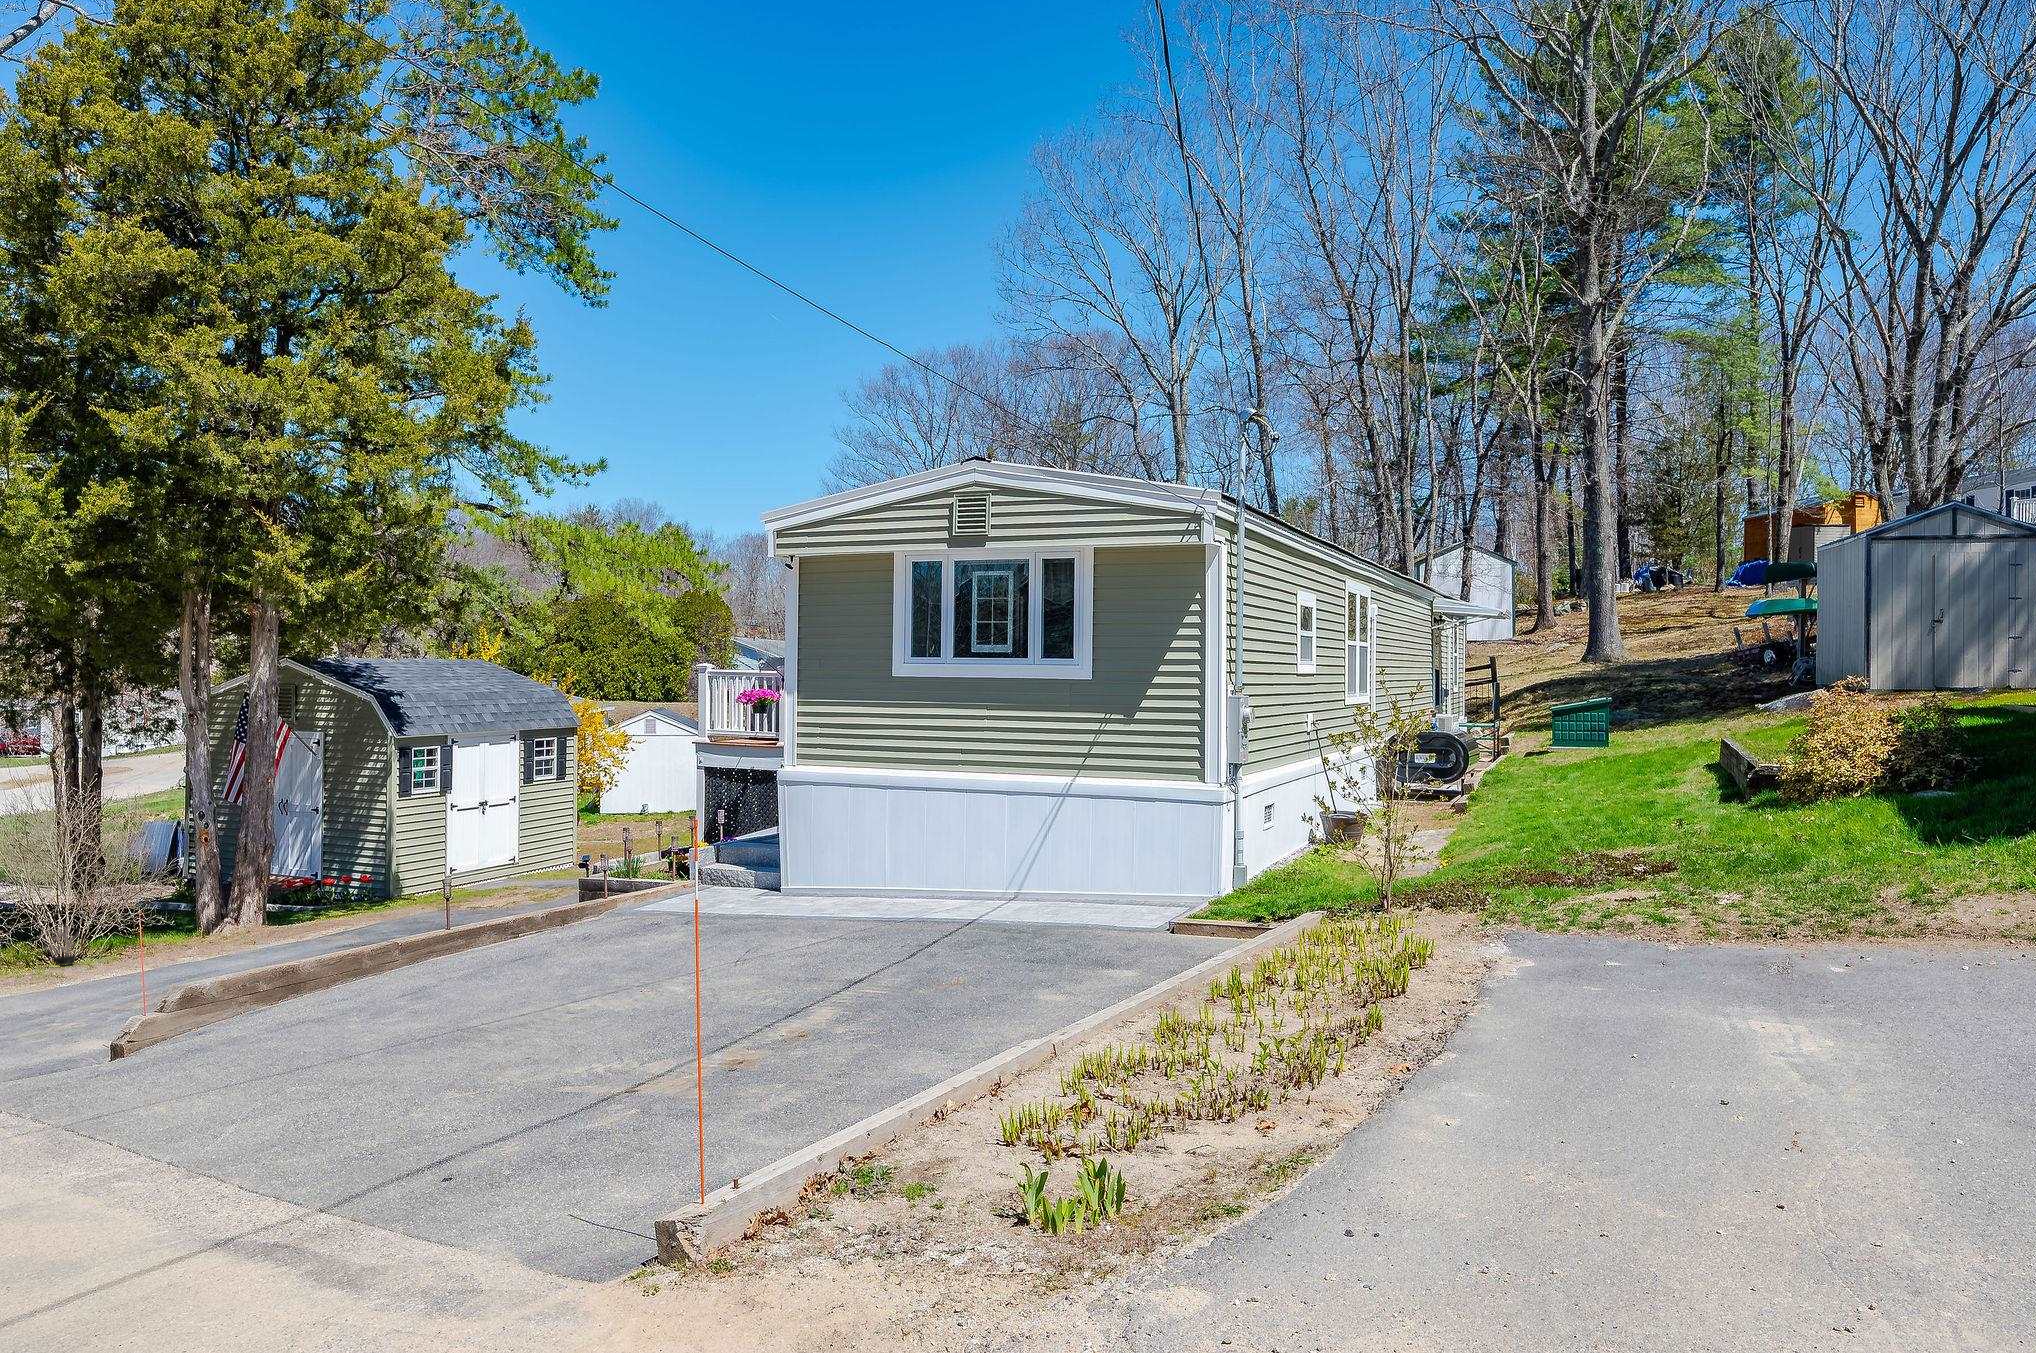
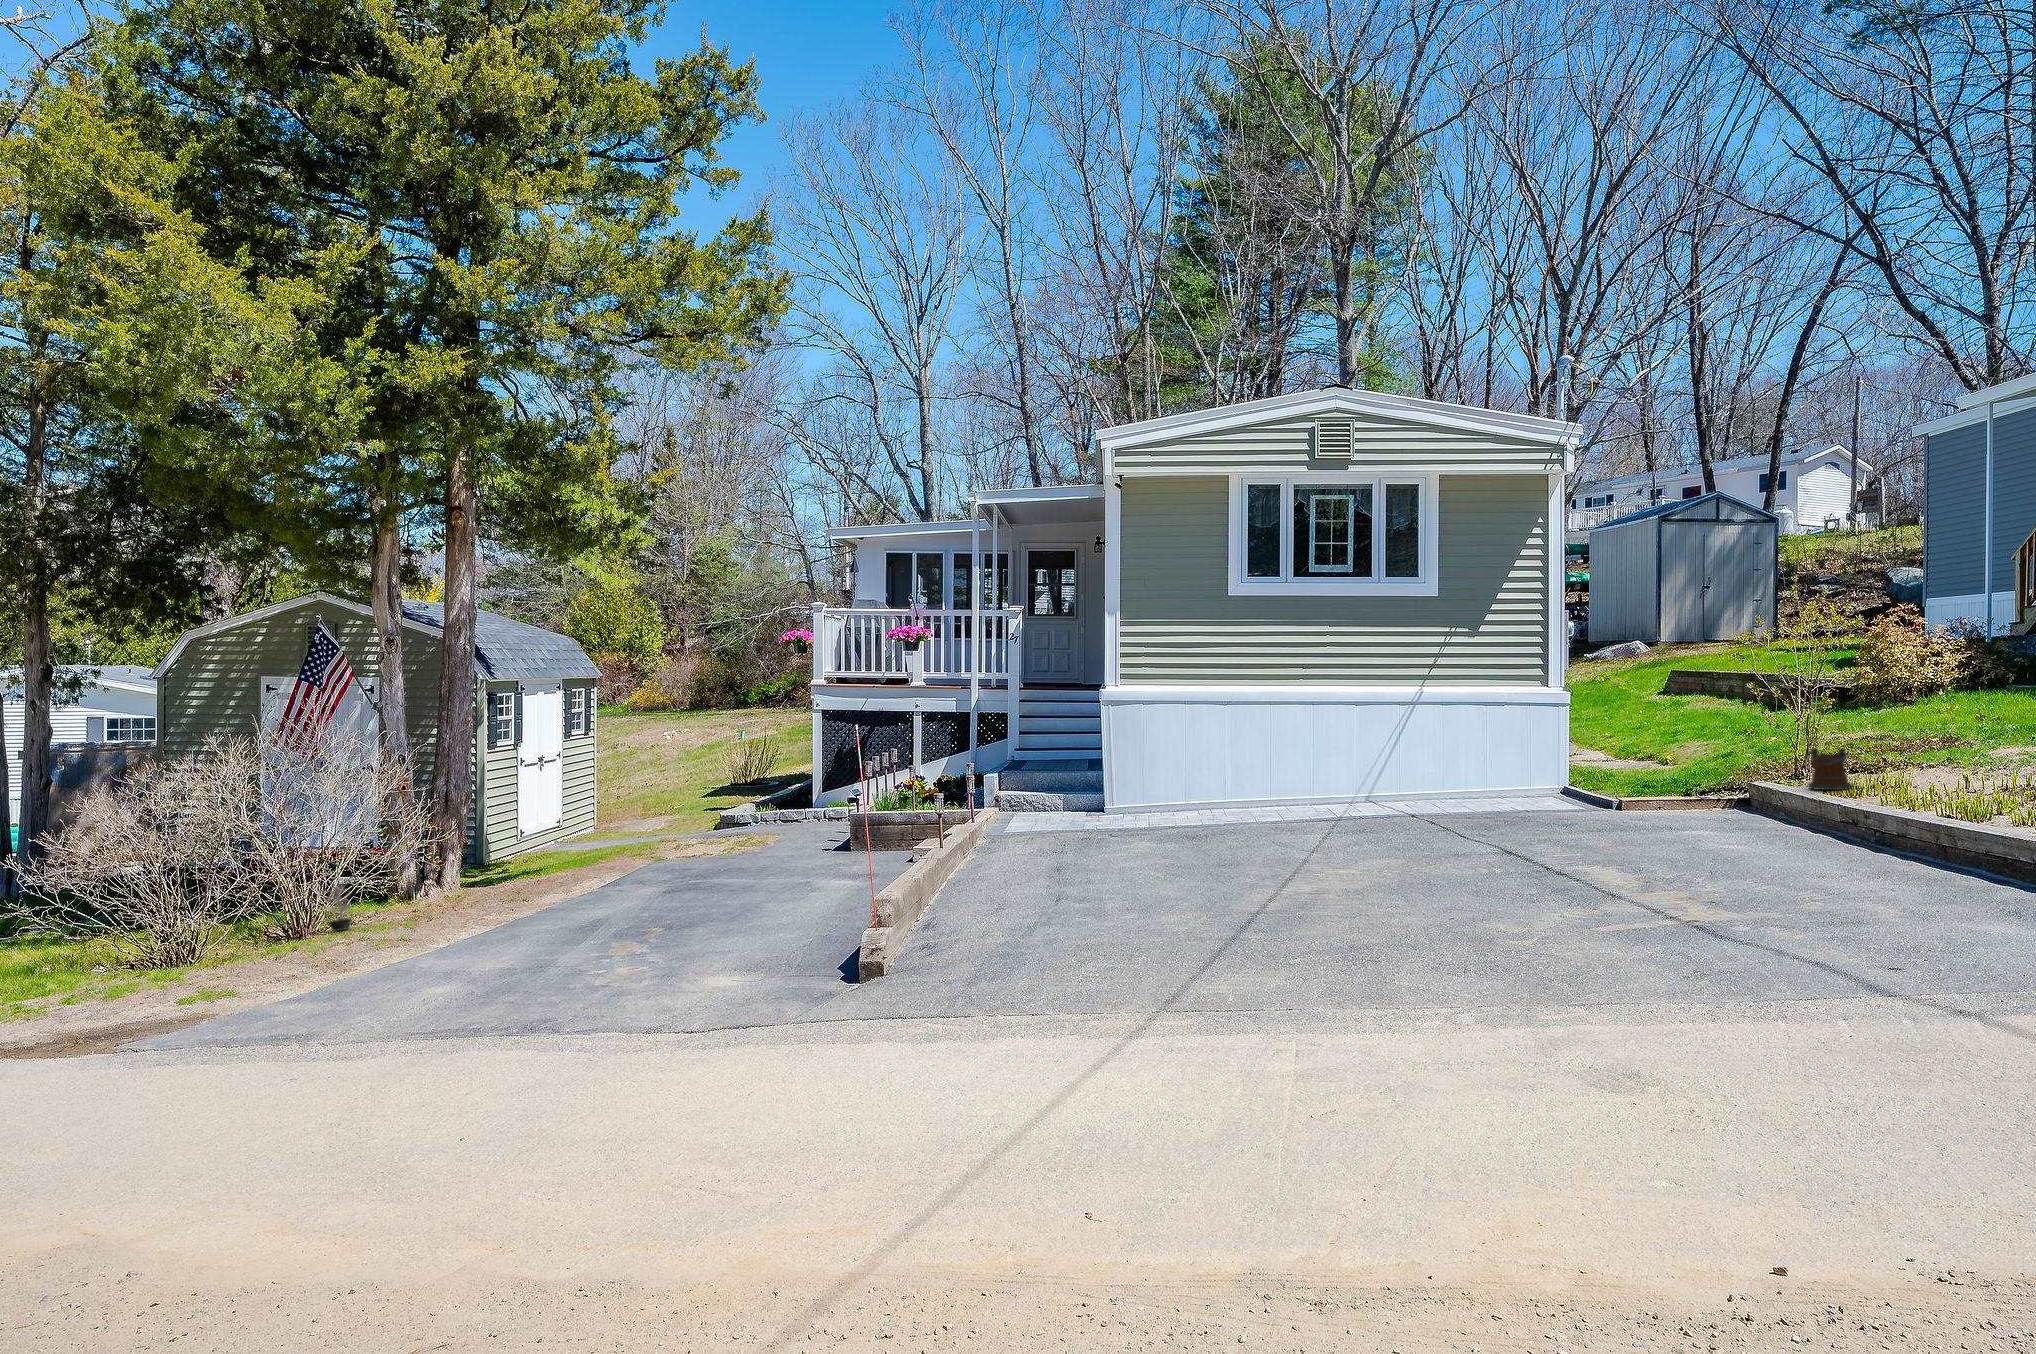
bucket: none [1287,870,1333,921] -> present [1806,748,1852,790]

